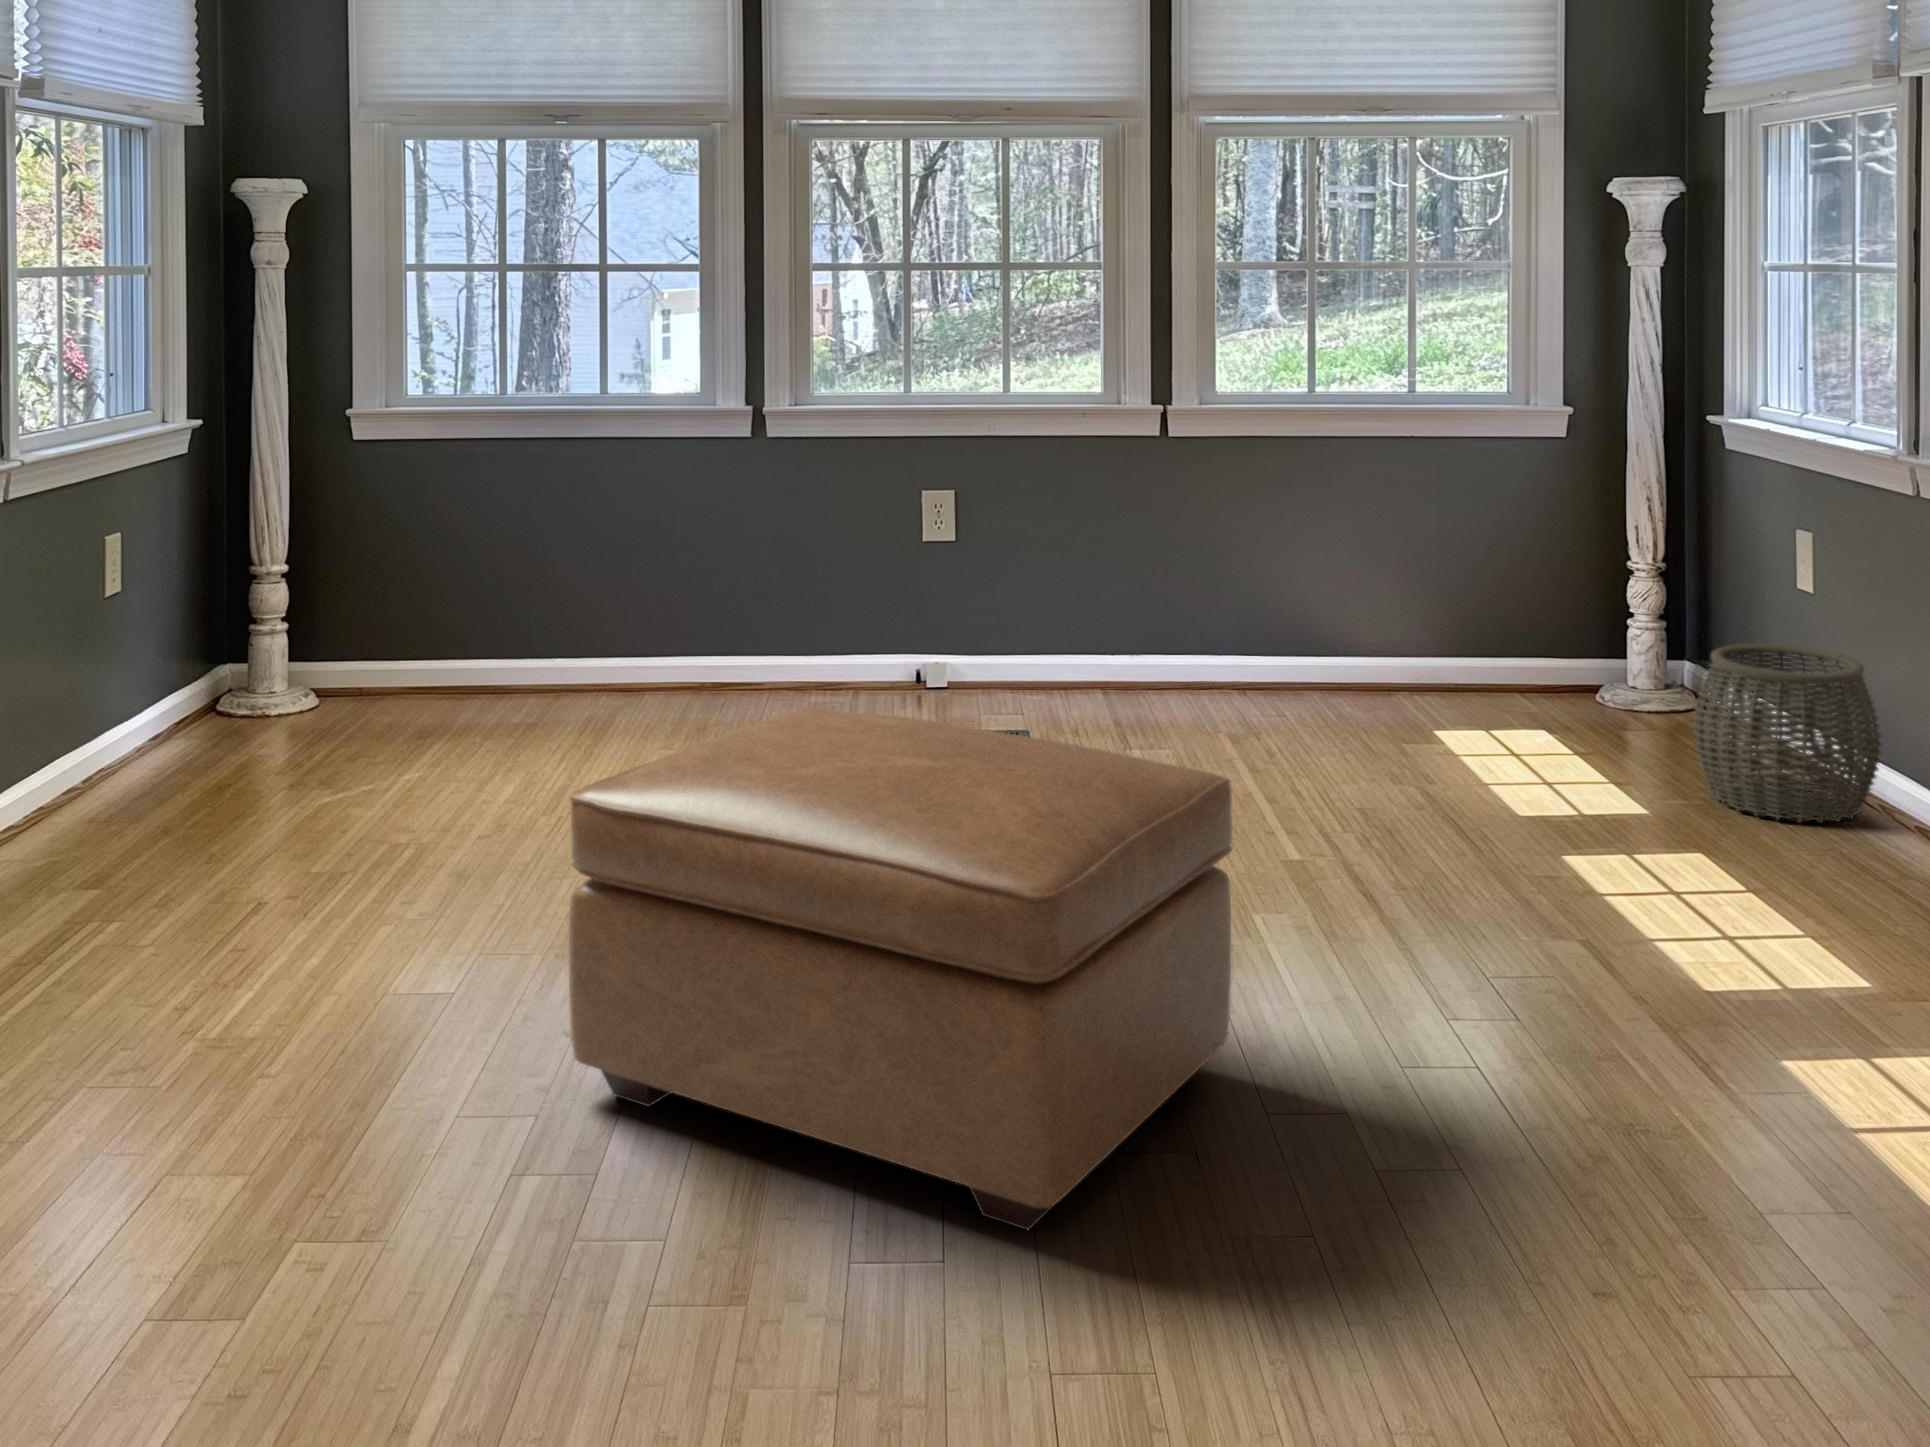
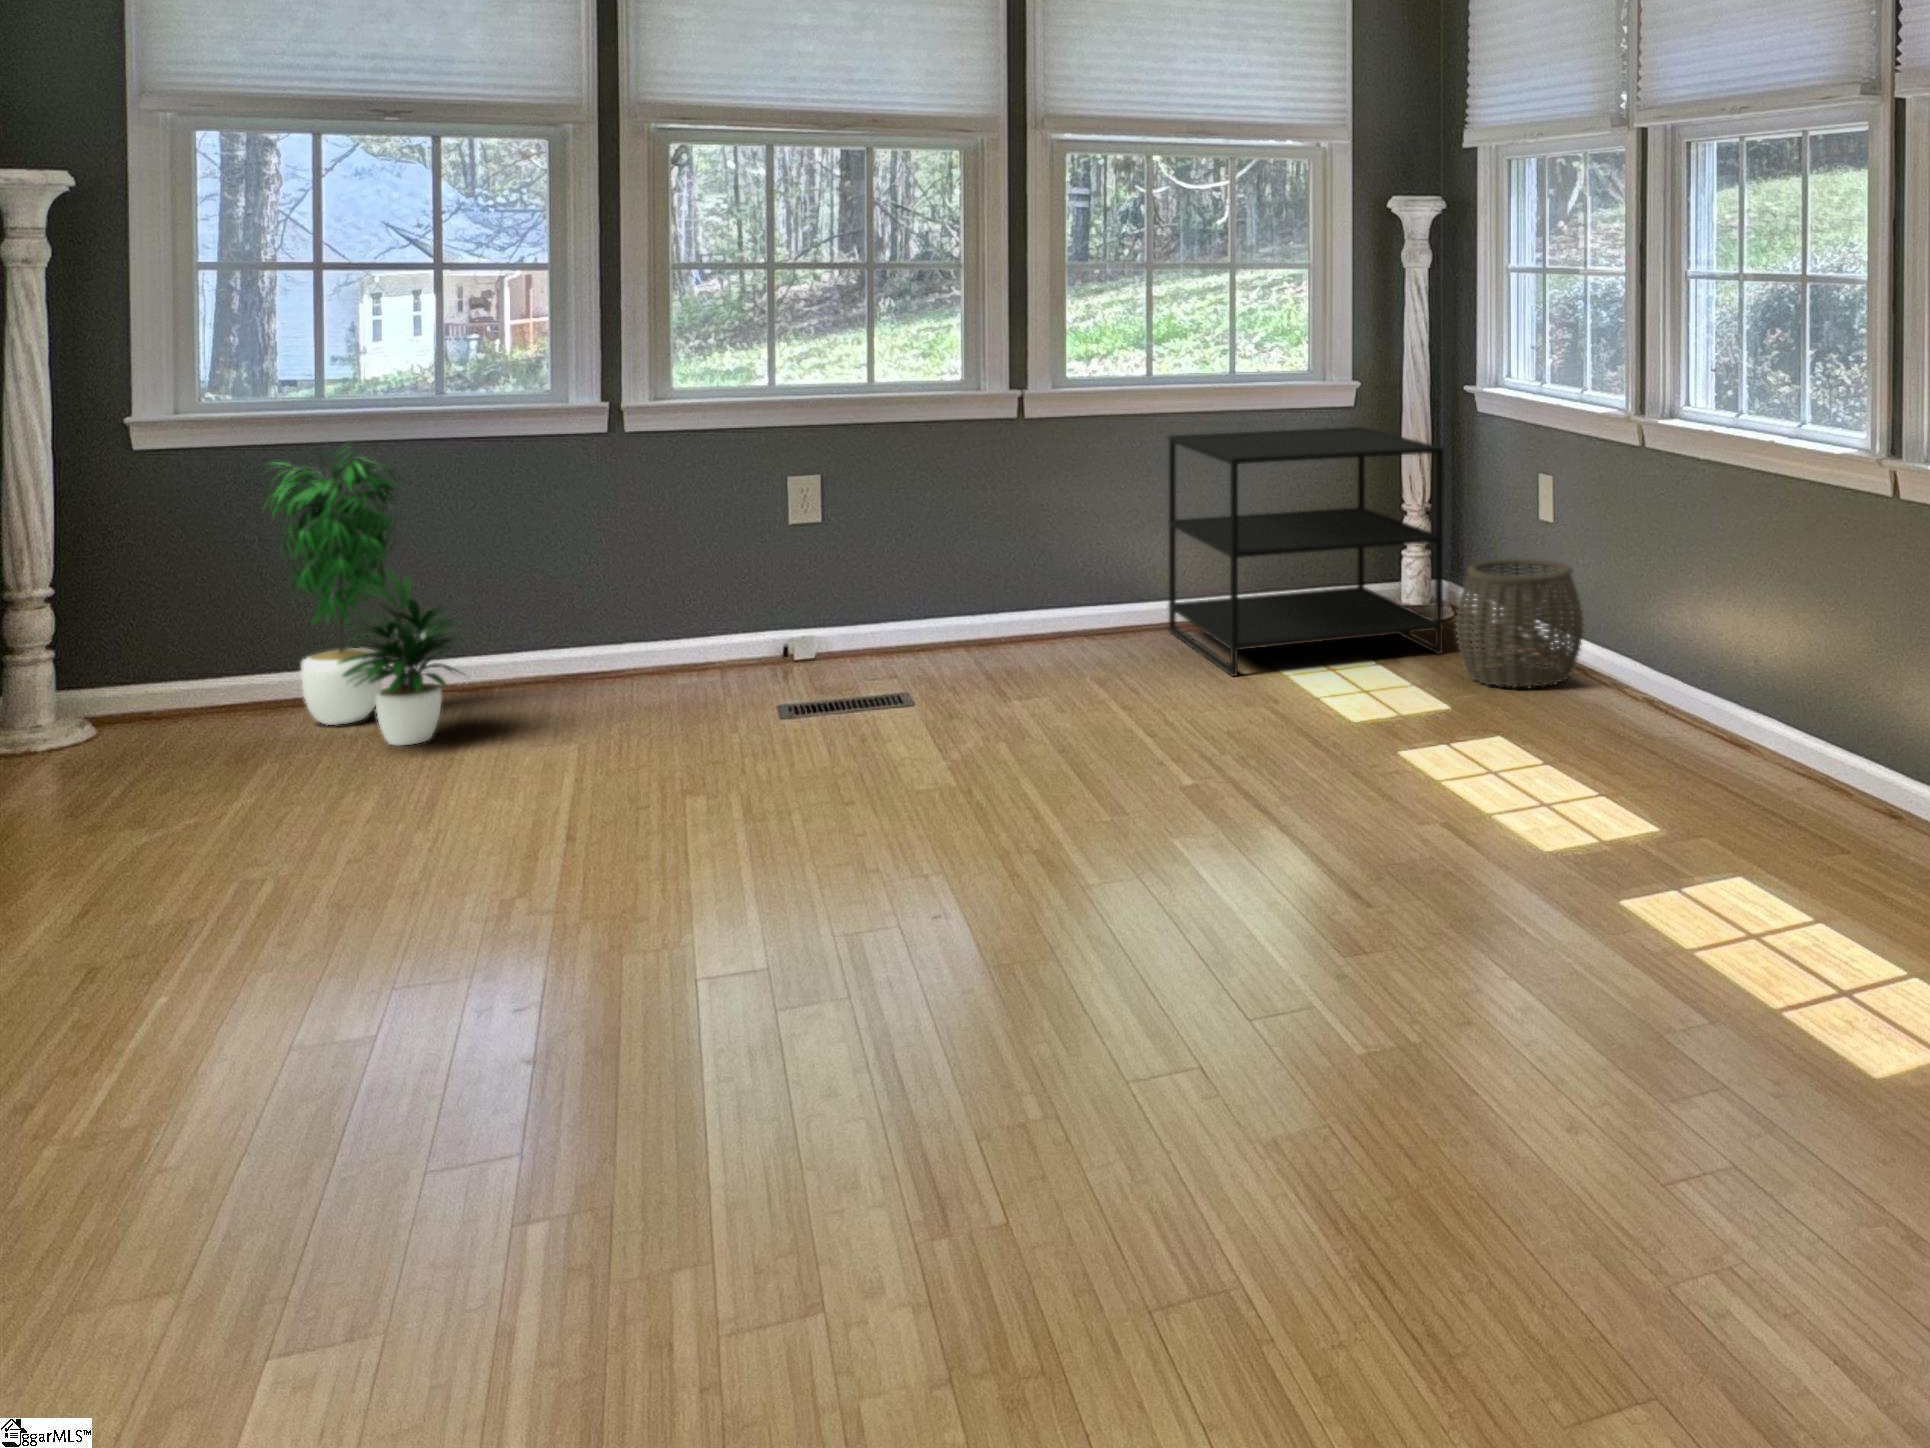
potted plant: none [443,430,611,746] -> present [264,450,465,745]
side table: none [1332,461,1680,760] -> present [1169,427,1444,676]
ottoman: present [569,708,1232,1230] -> none [556,657,1131,1015]

